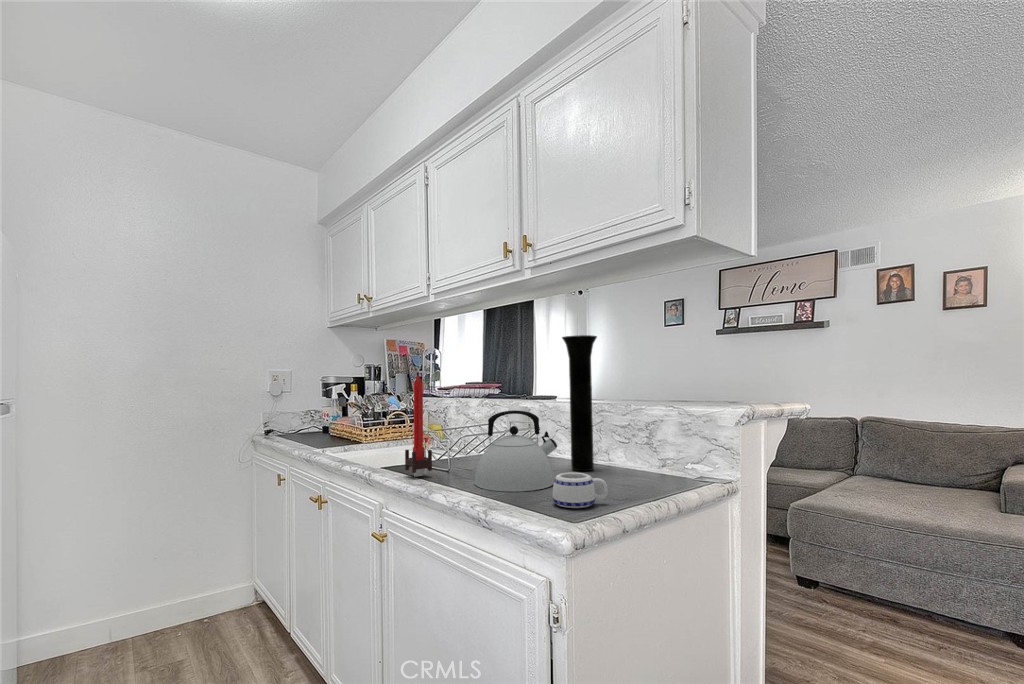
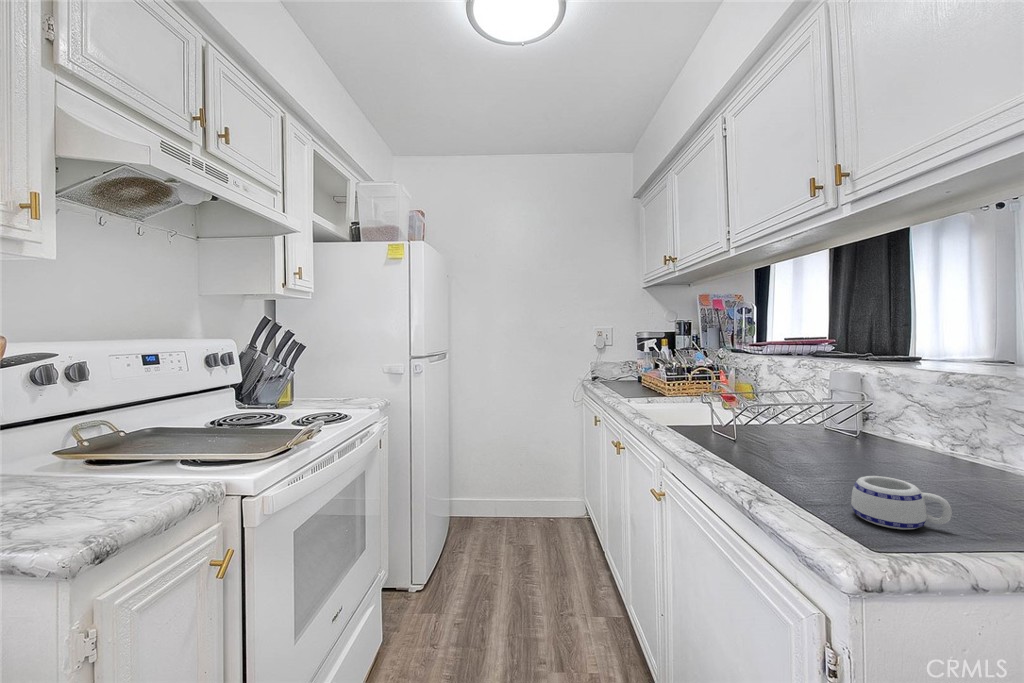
vase: present [562,335,597,471] -> none [899,284,967,470]
candle: present [405,376,432,477] -> none [685,341,713,442]
kettle: present [474,410,557,492] -> none [757,385,878,485]

